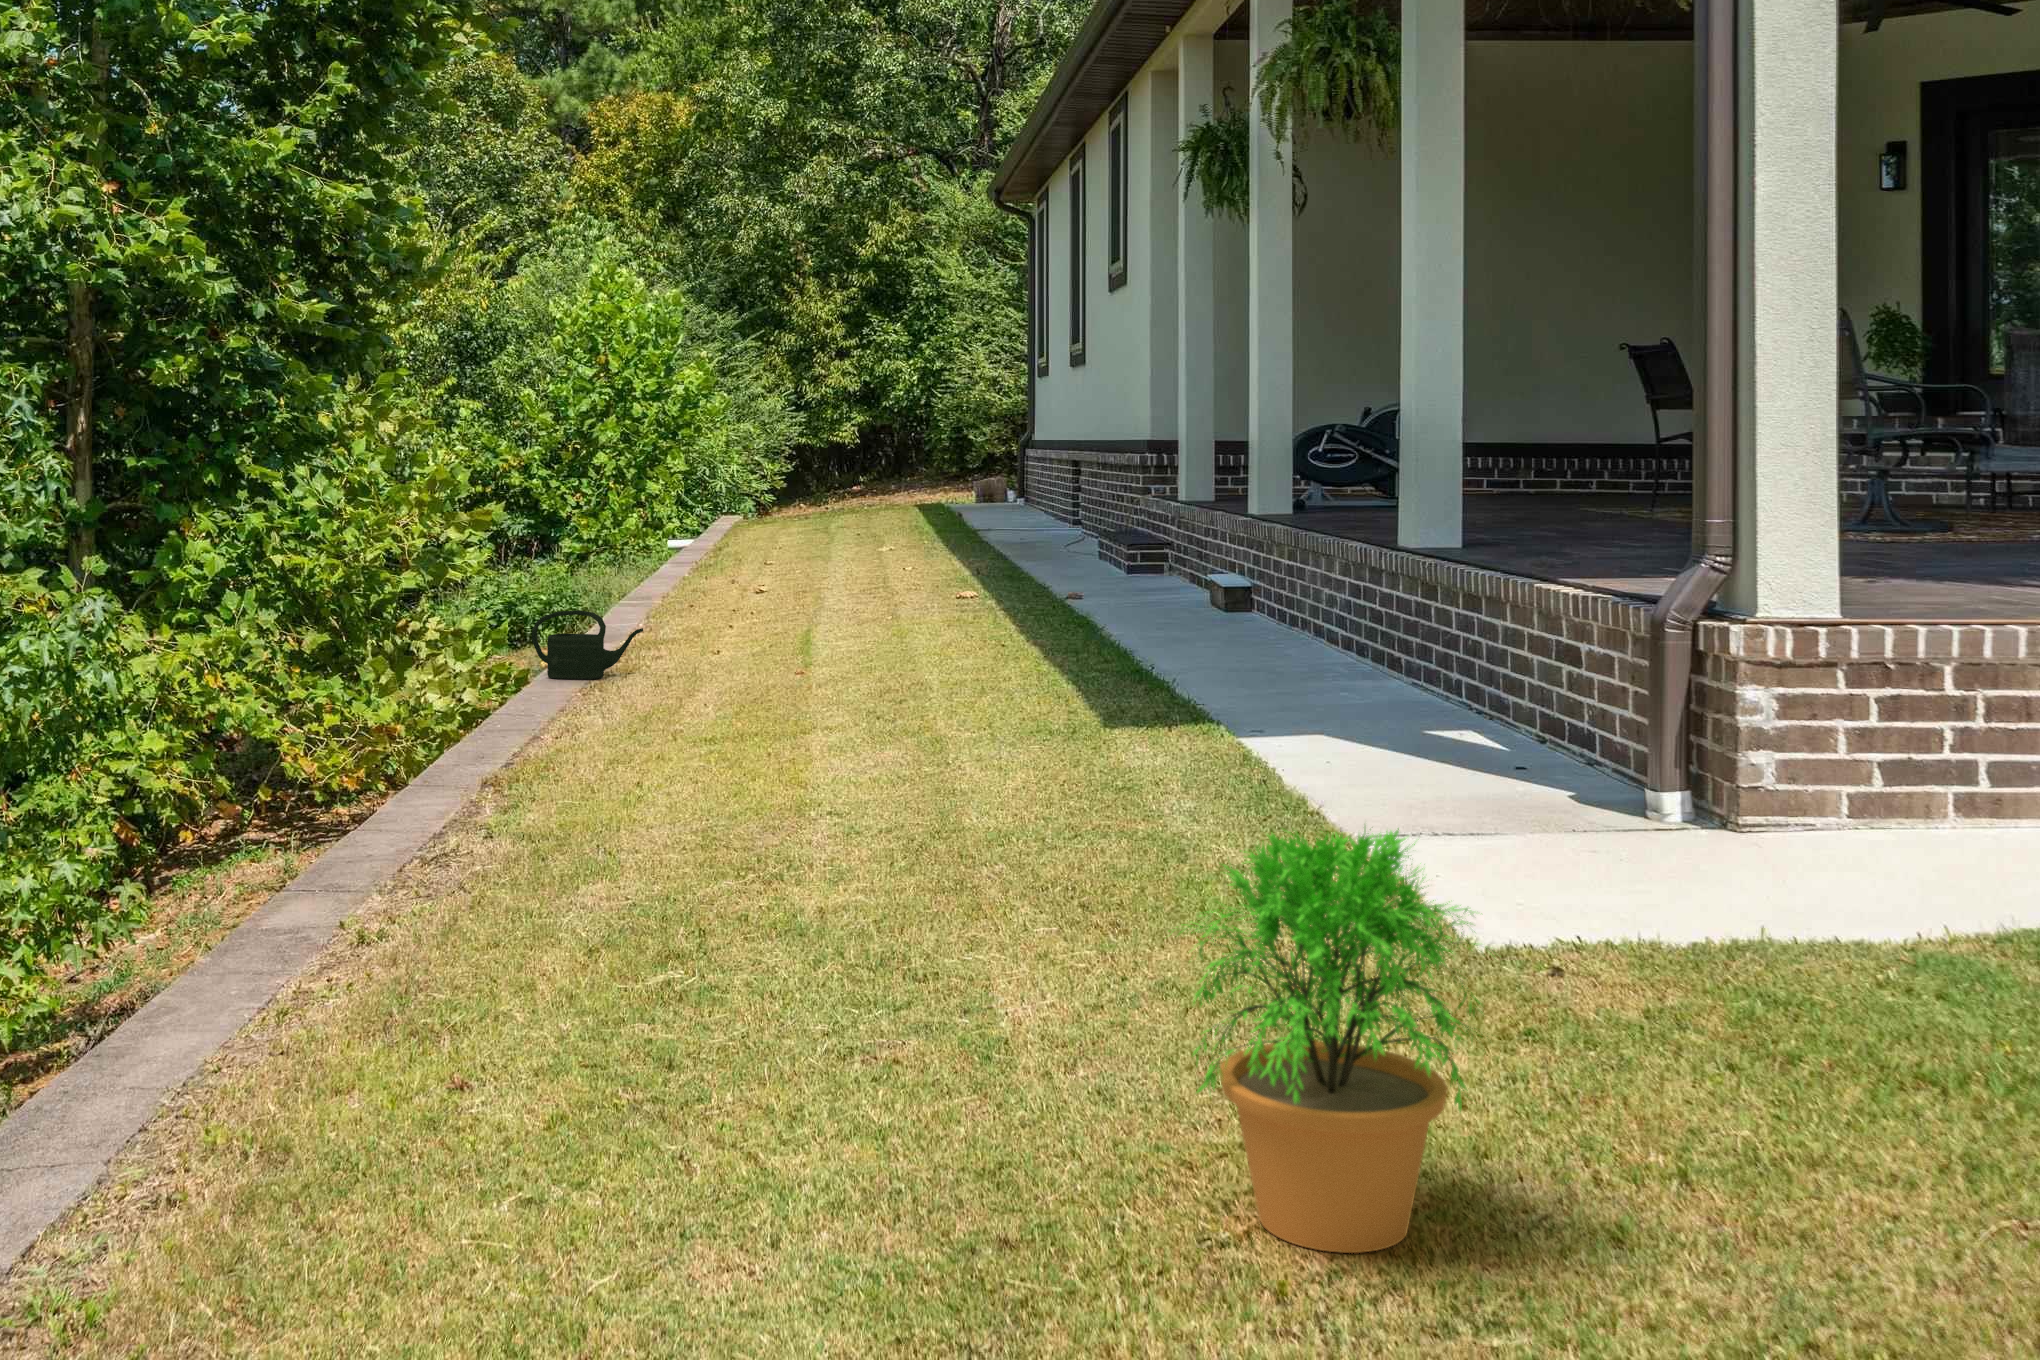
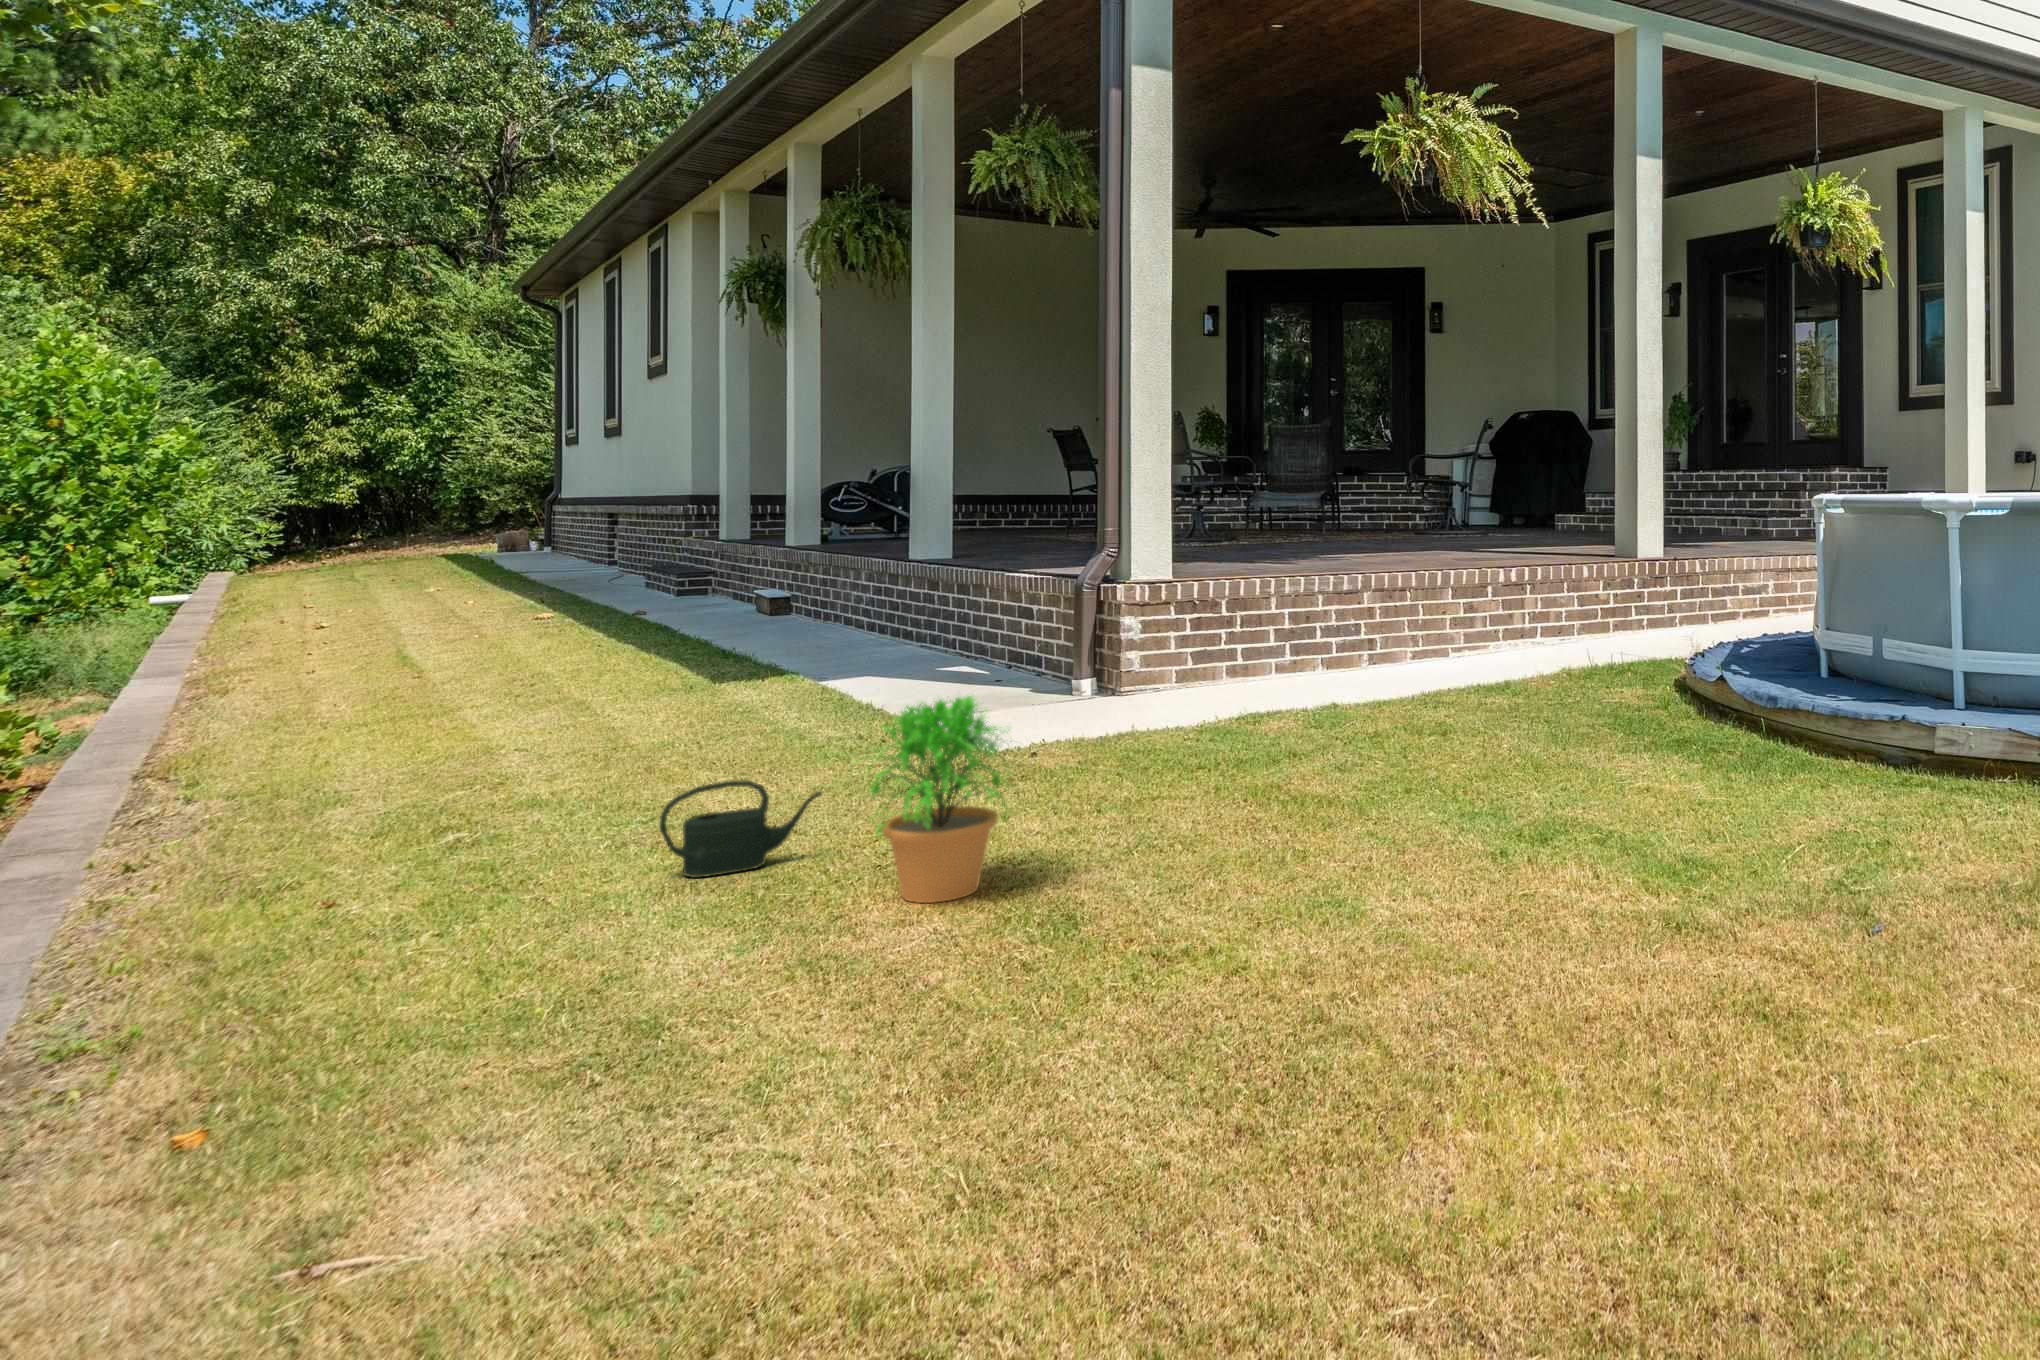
watering can: present [532,610,643,679] -> present [660,780,822,878]

